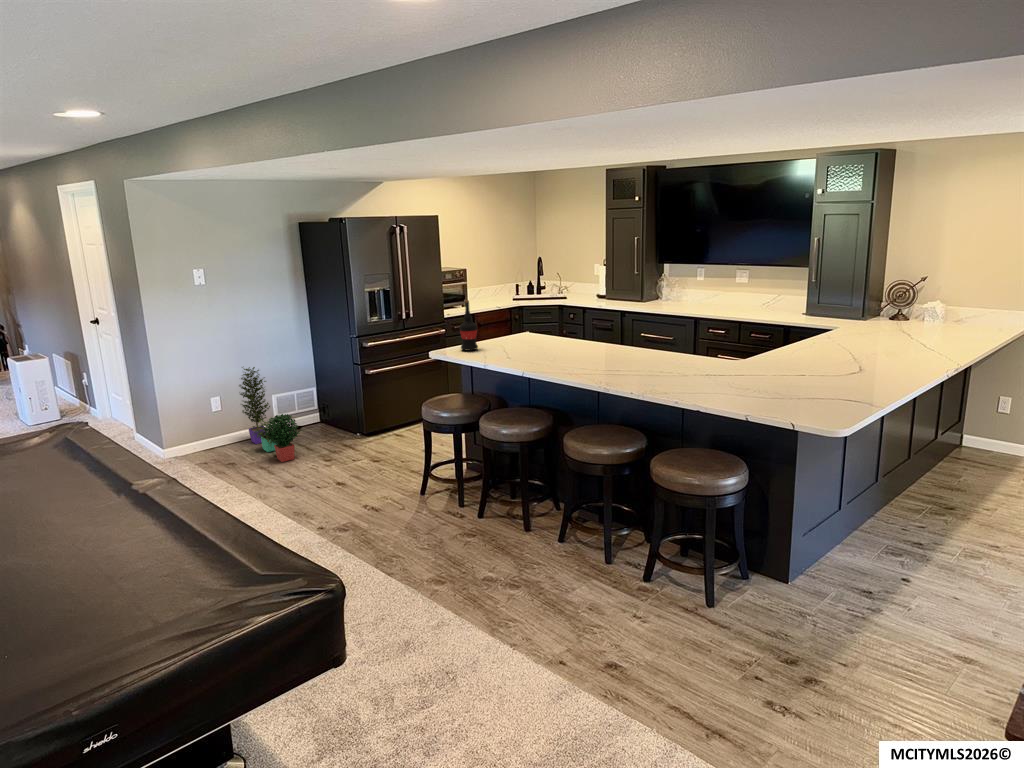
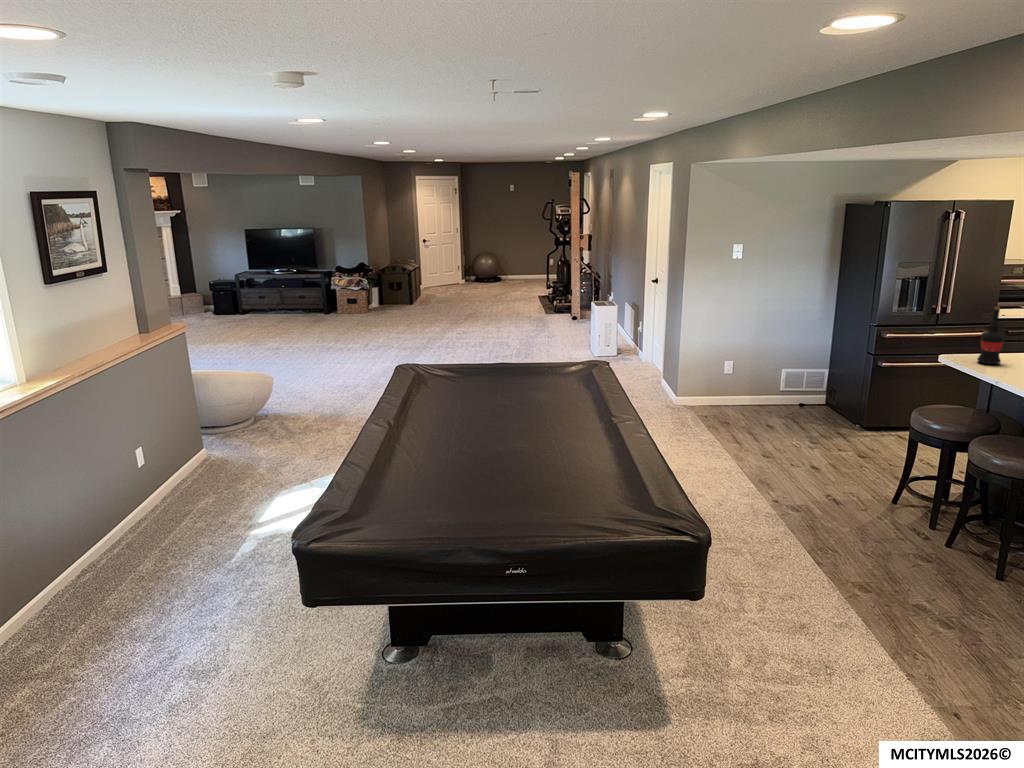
potted plant: present [239,367,300,462] -> none [748,337,794,434]

